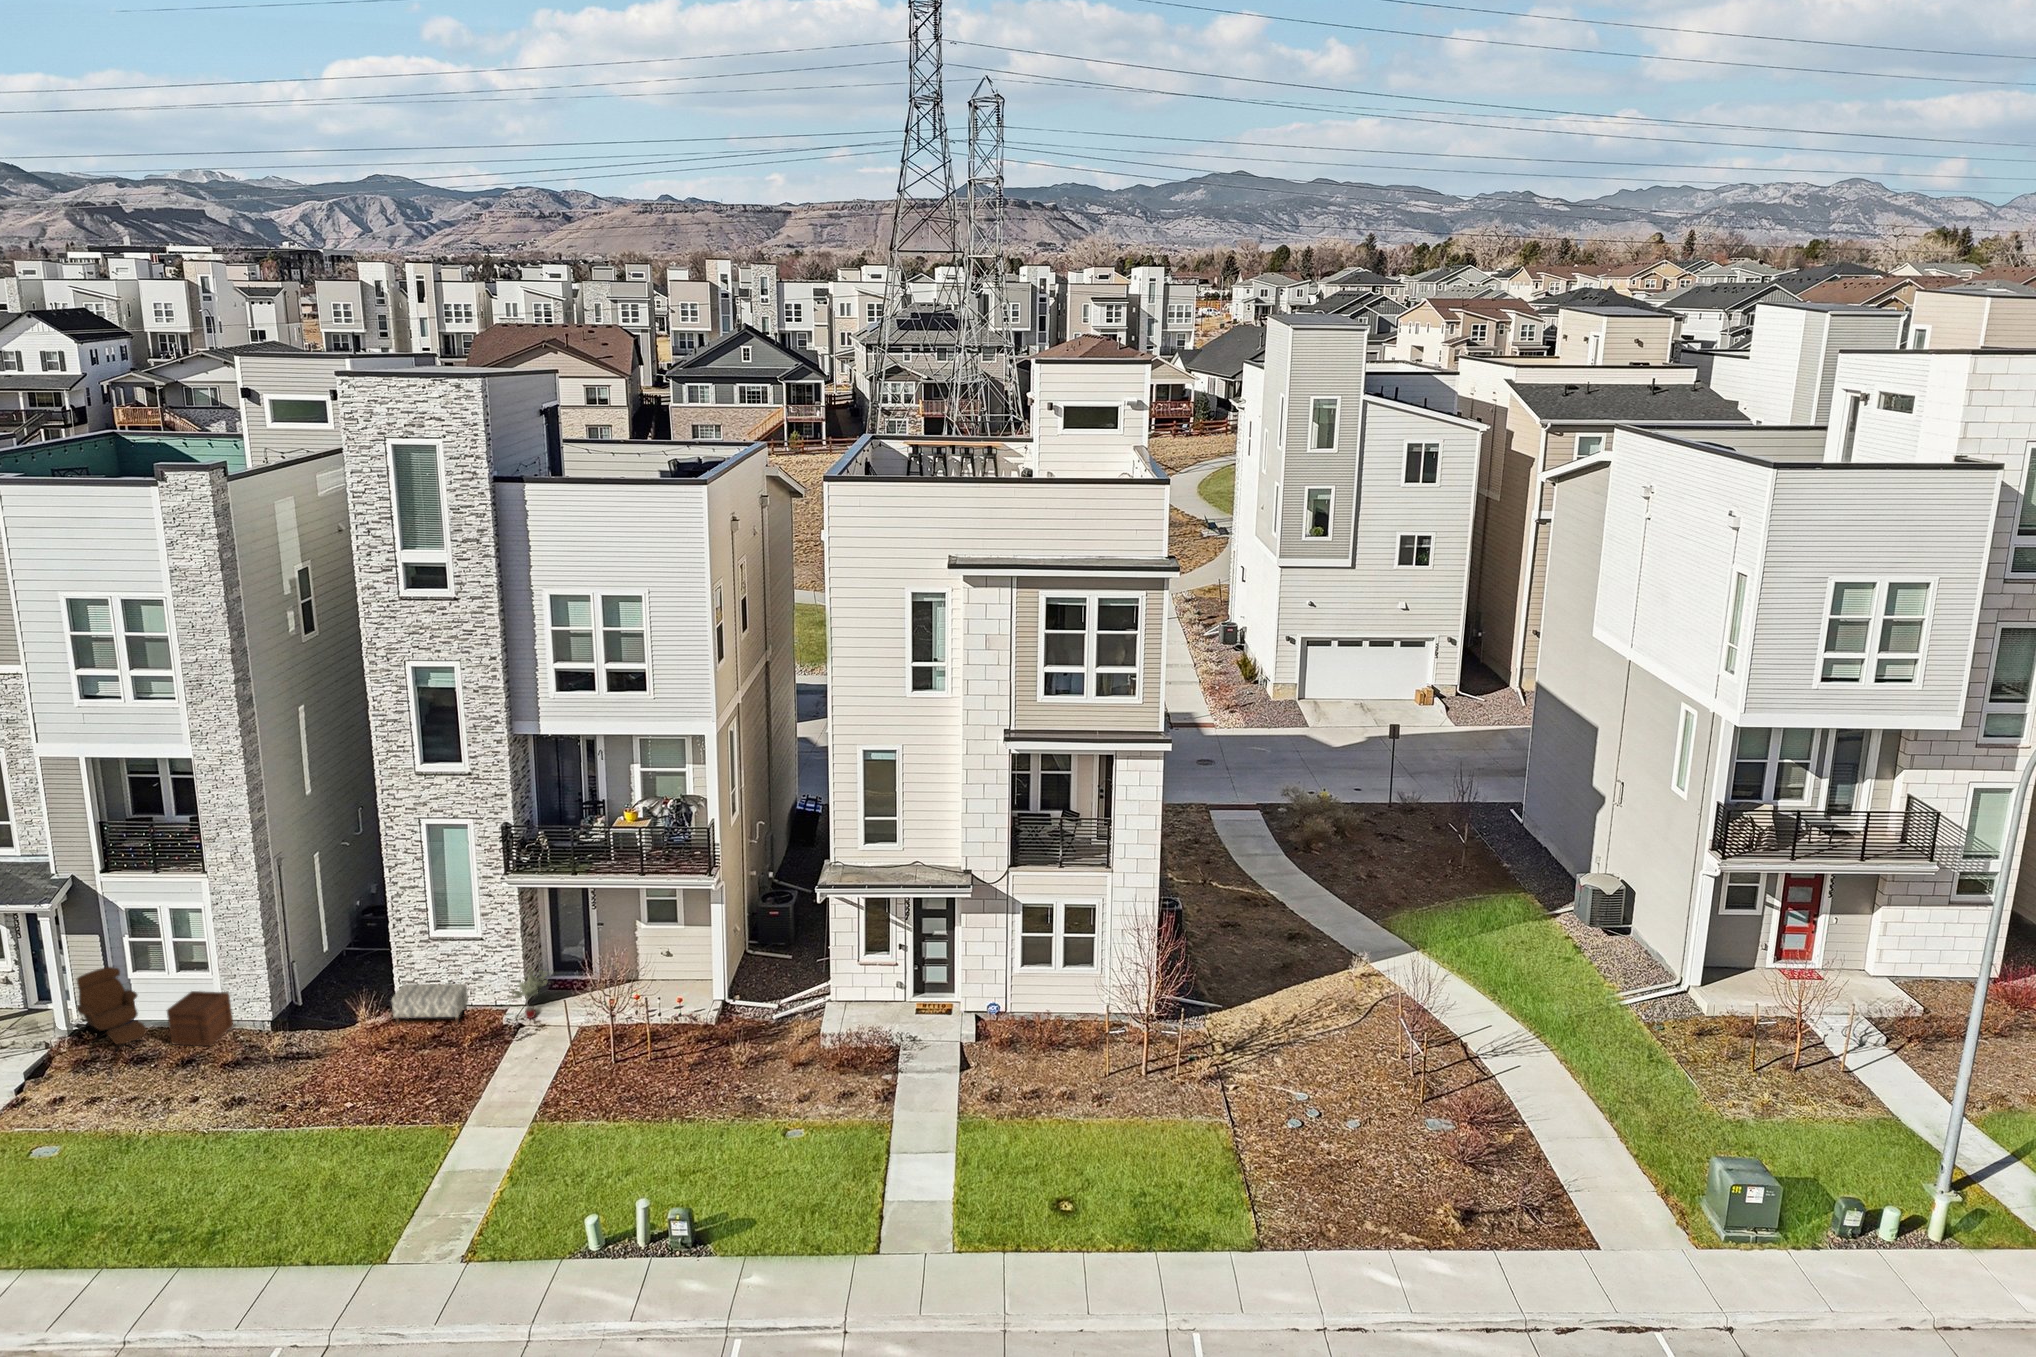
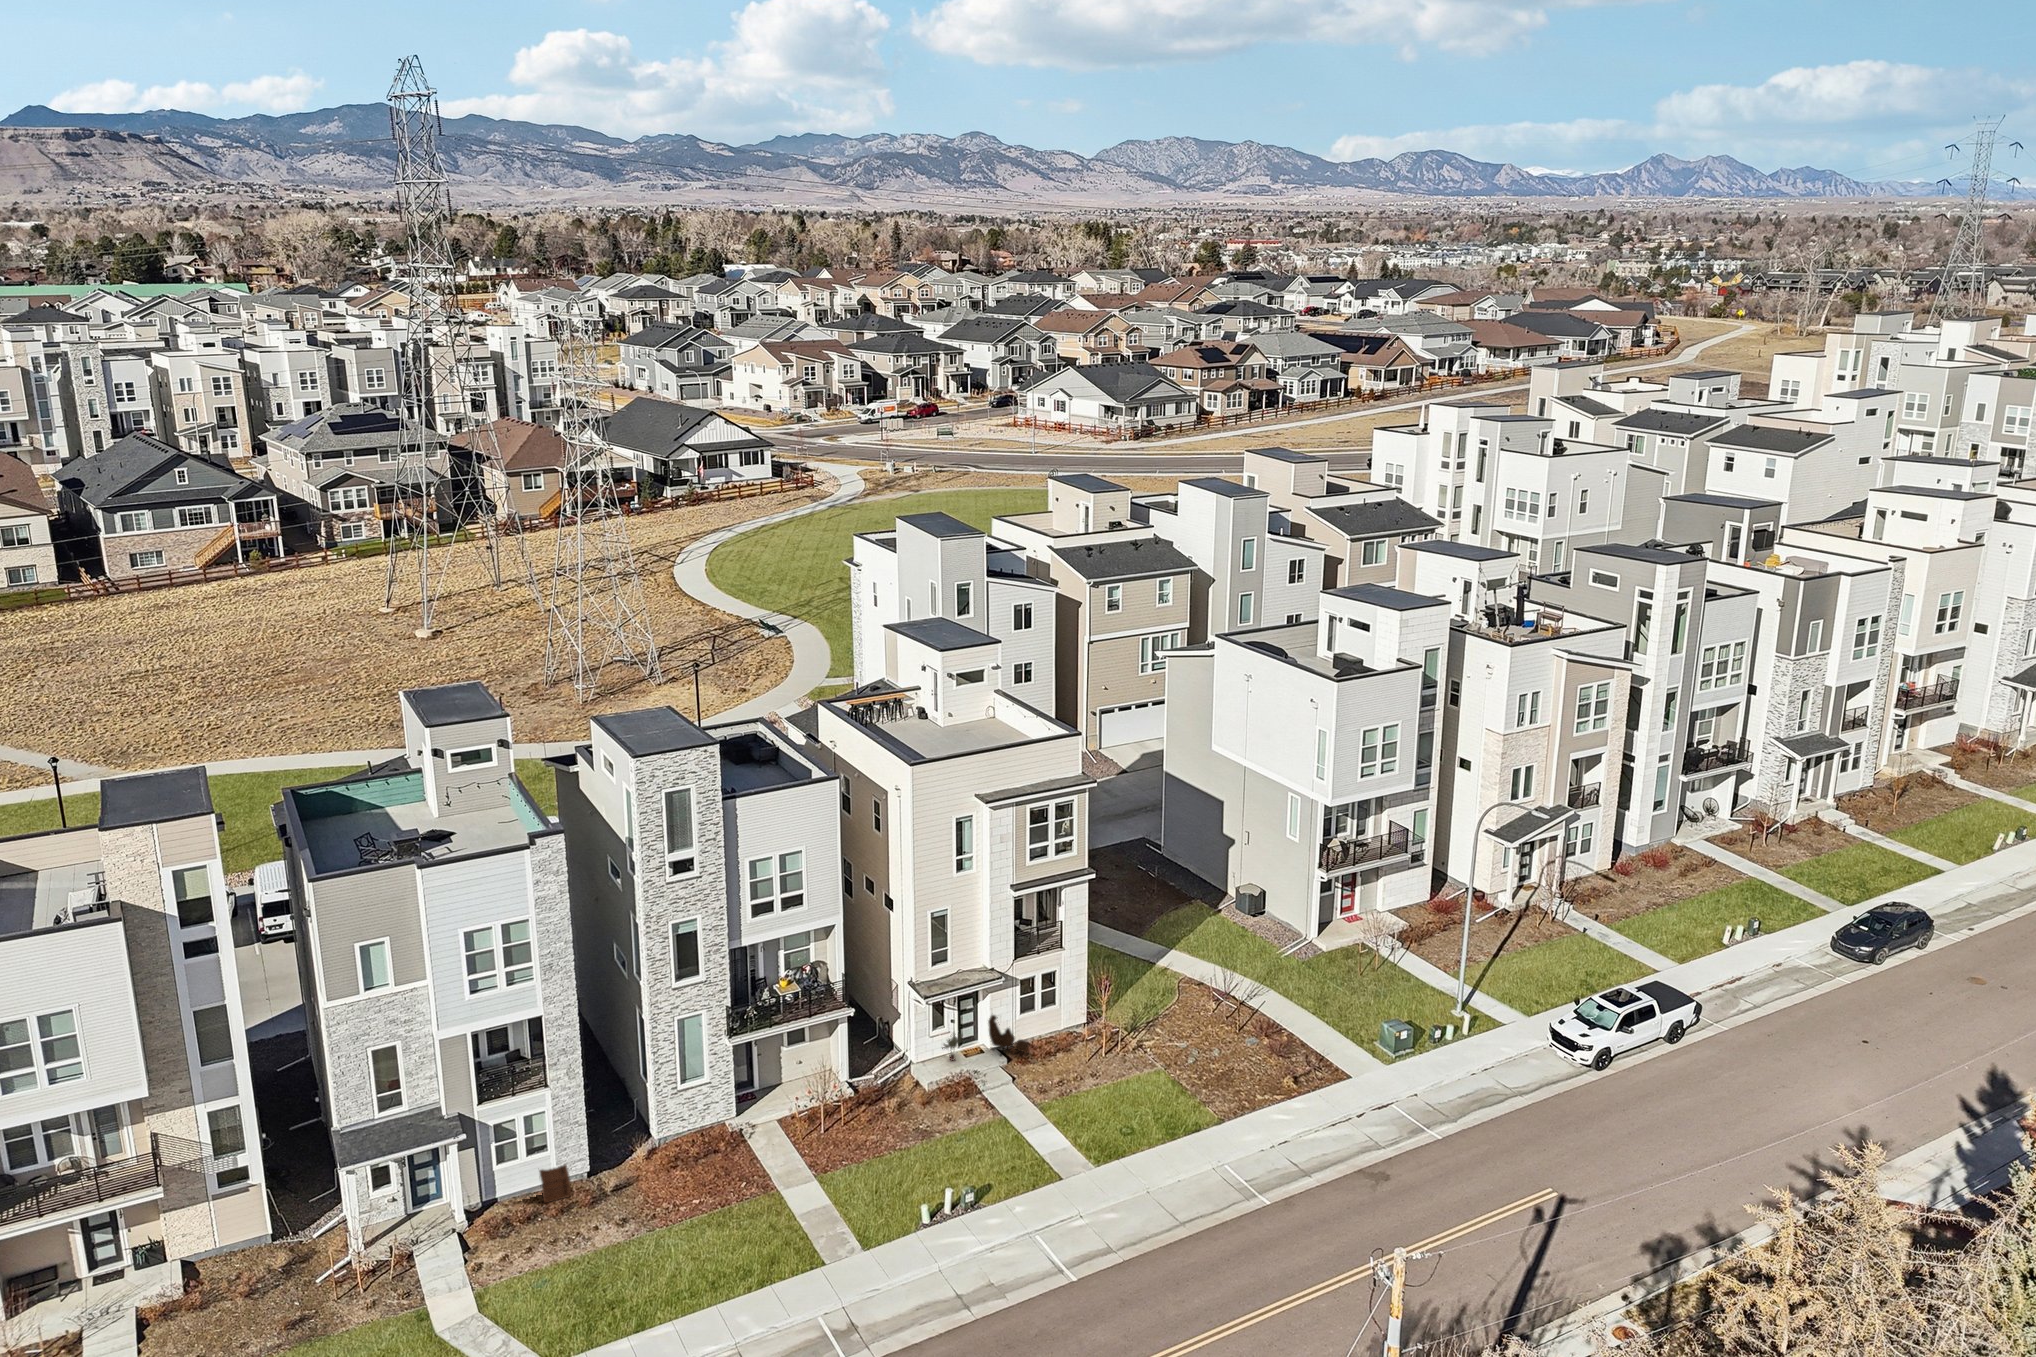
lounge chair: present [76,967,147,1049] -> present [988,1015,1029,1054]
potted tree: present [509,969,548,1019] -> present [942,1033,963,1061]
bench: present [392,984,468,1024] -> none [664,1113,711,1150]

